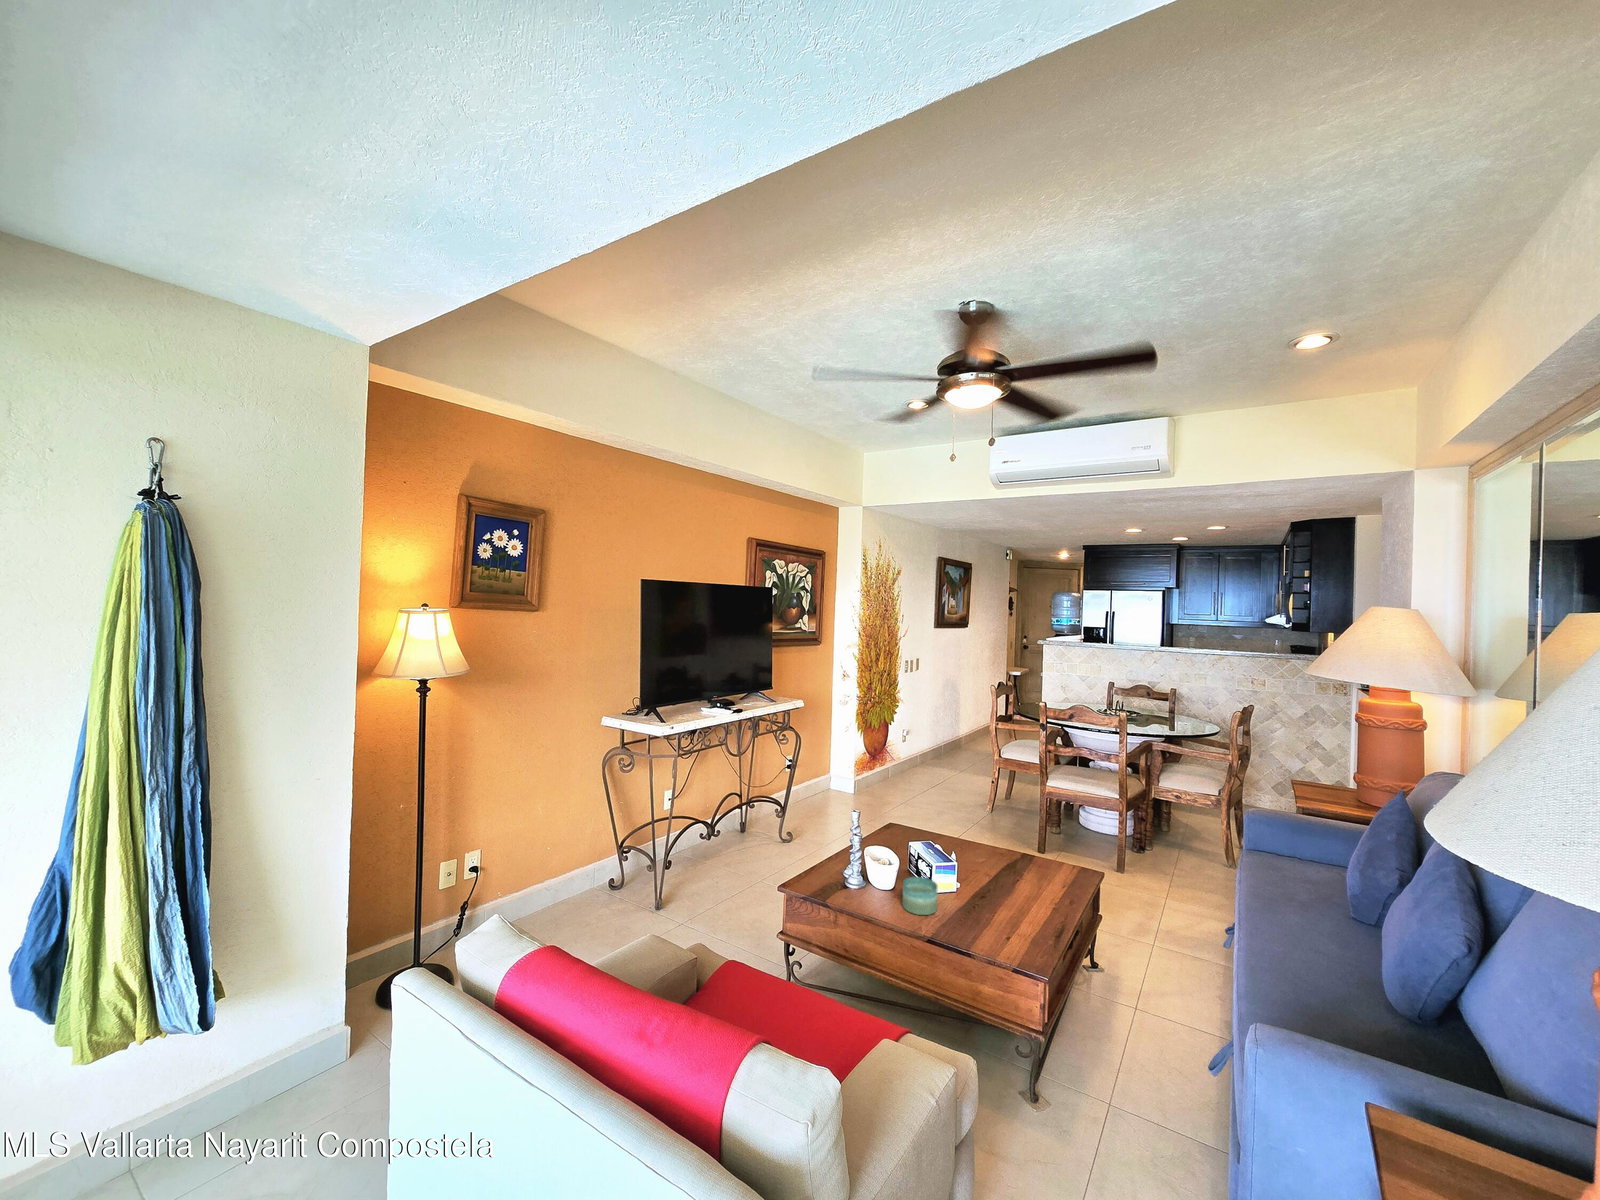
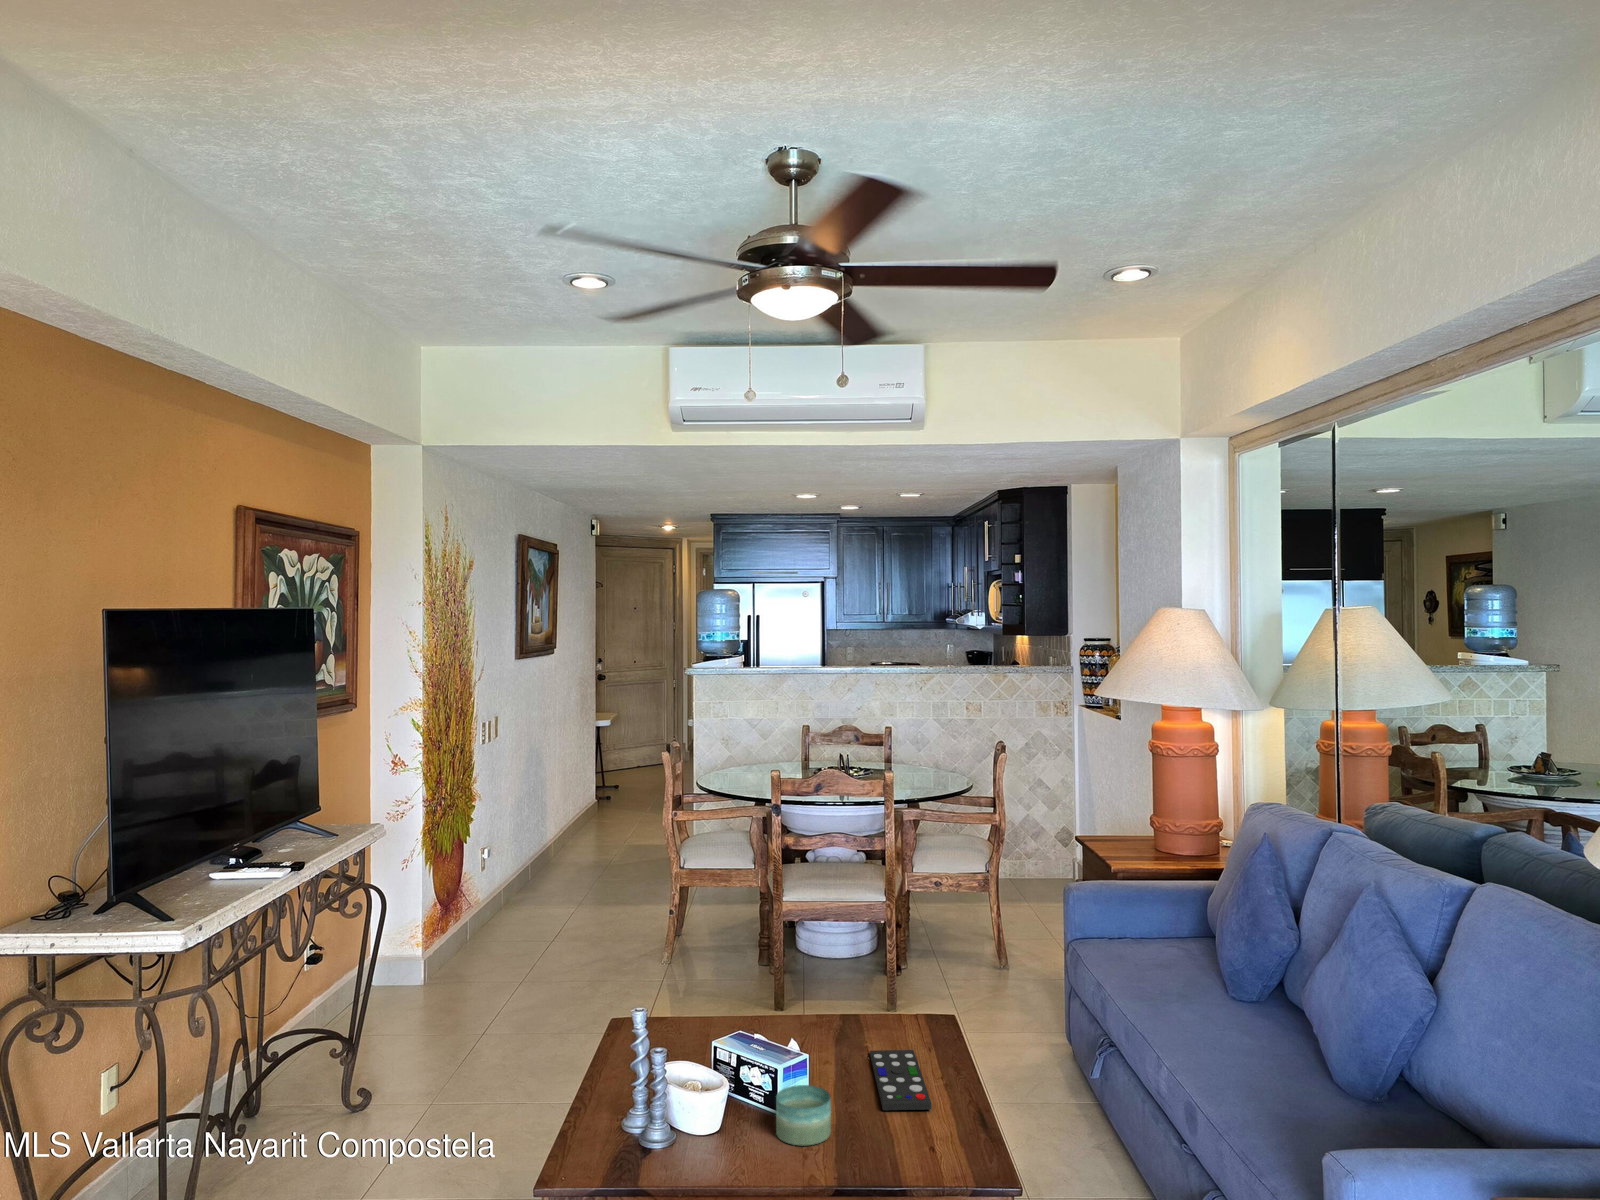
remote control: none [980,876,1035,920] -> present [870,1050,931,1110]

